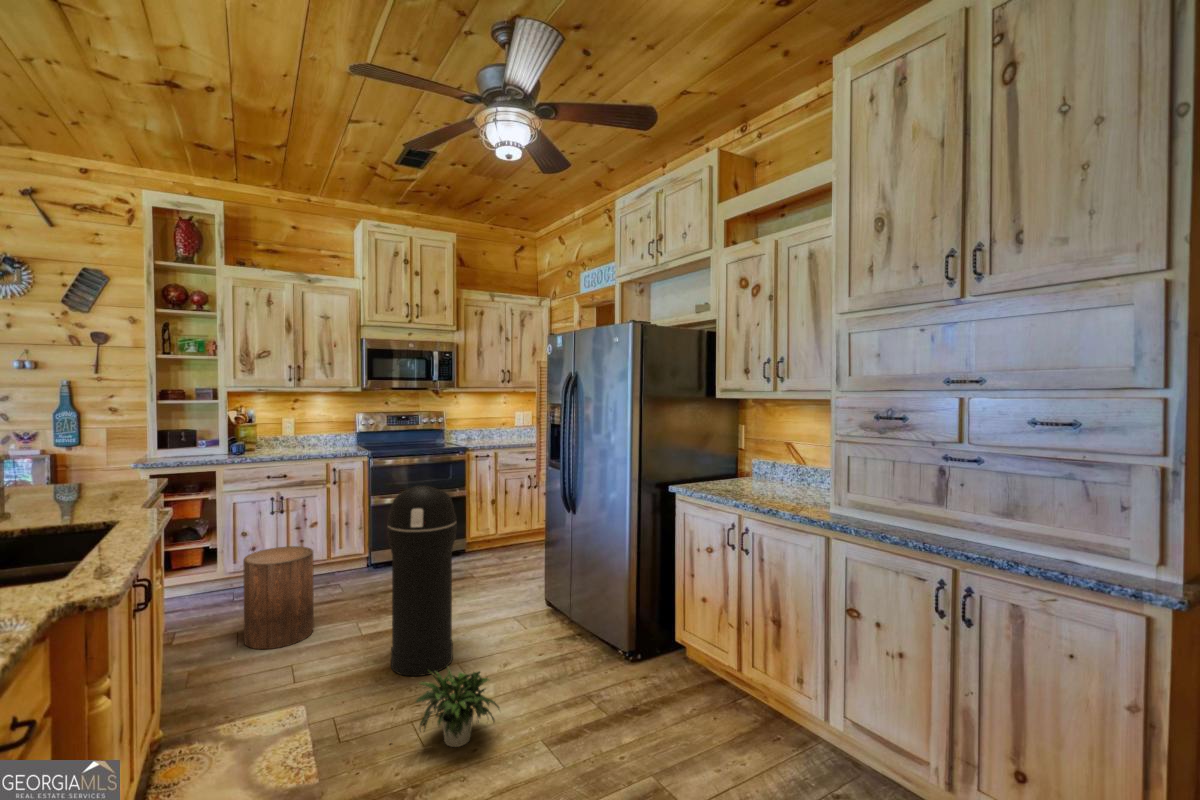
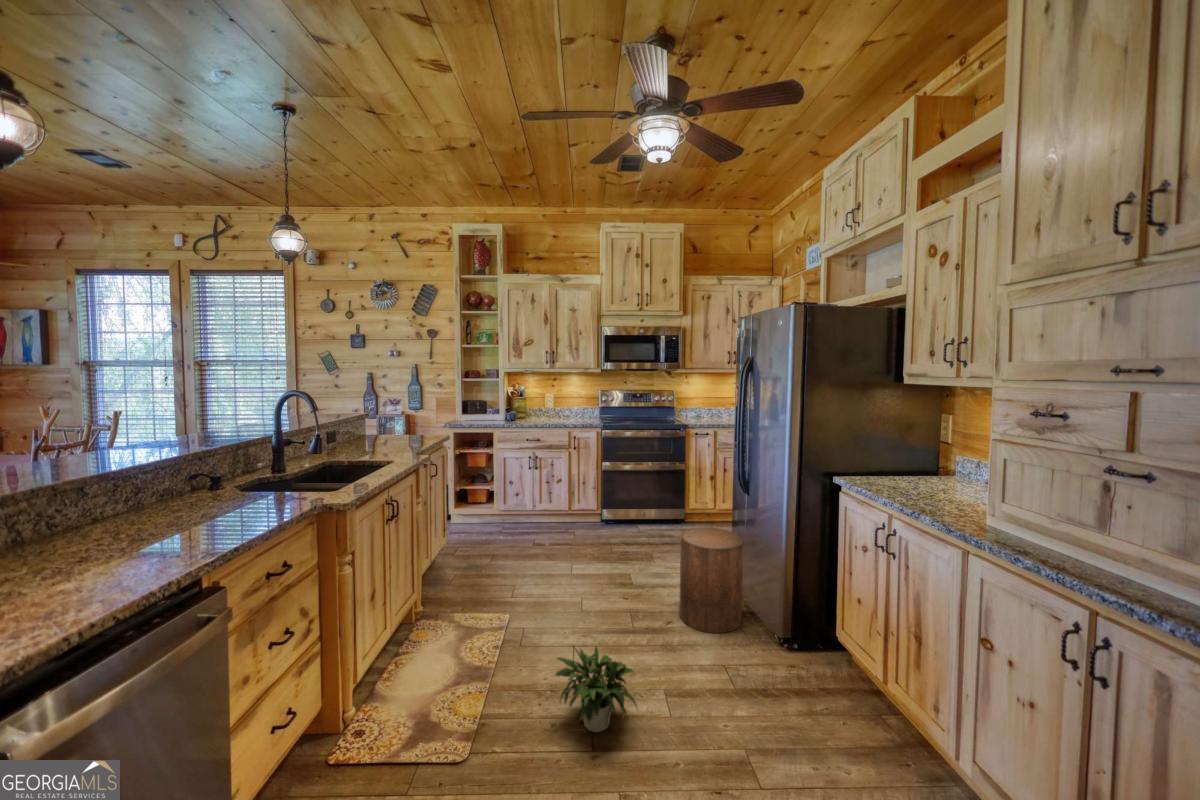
trash can: present [387,486,457,676] -> none [572,461,636,640]
stool: present [243,546,314,649] -> present [679,527,744,633]

